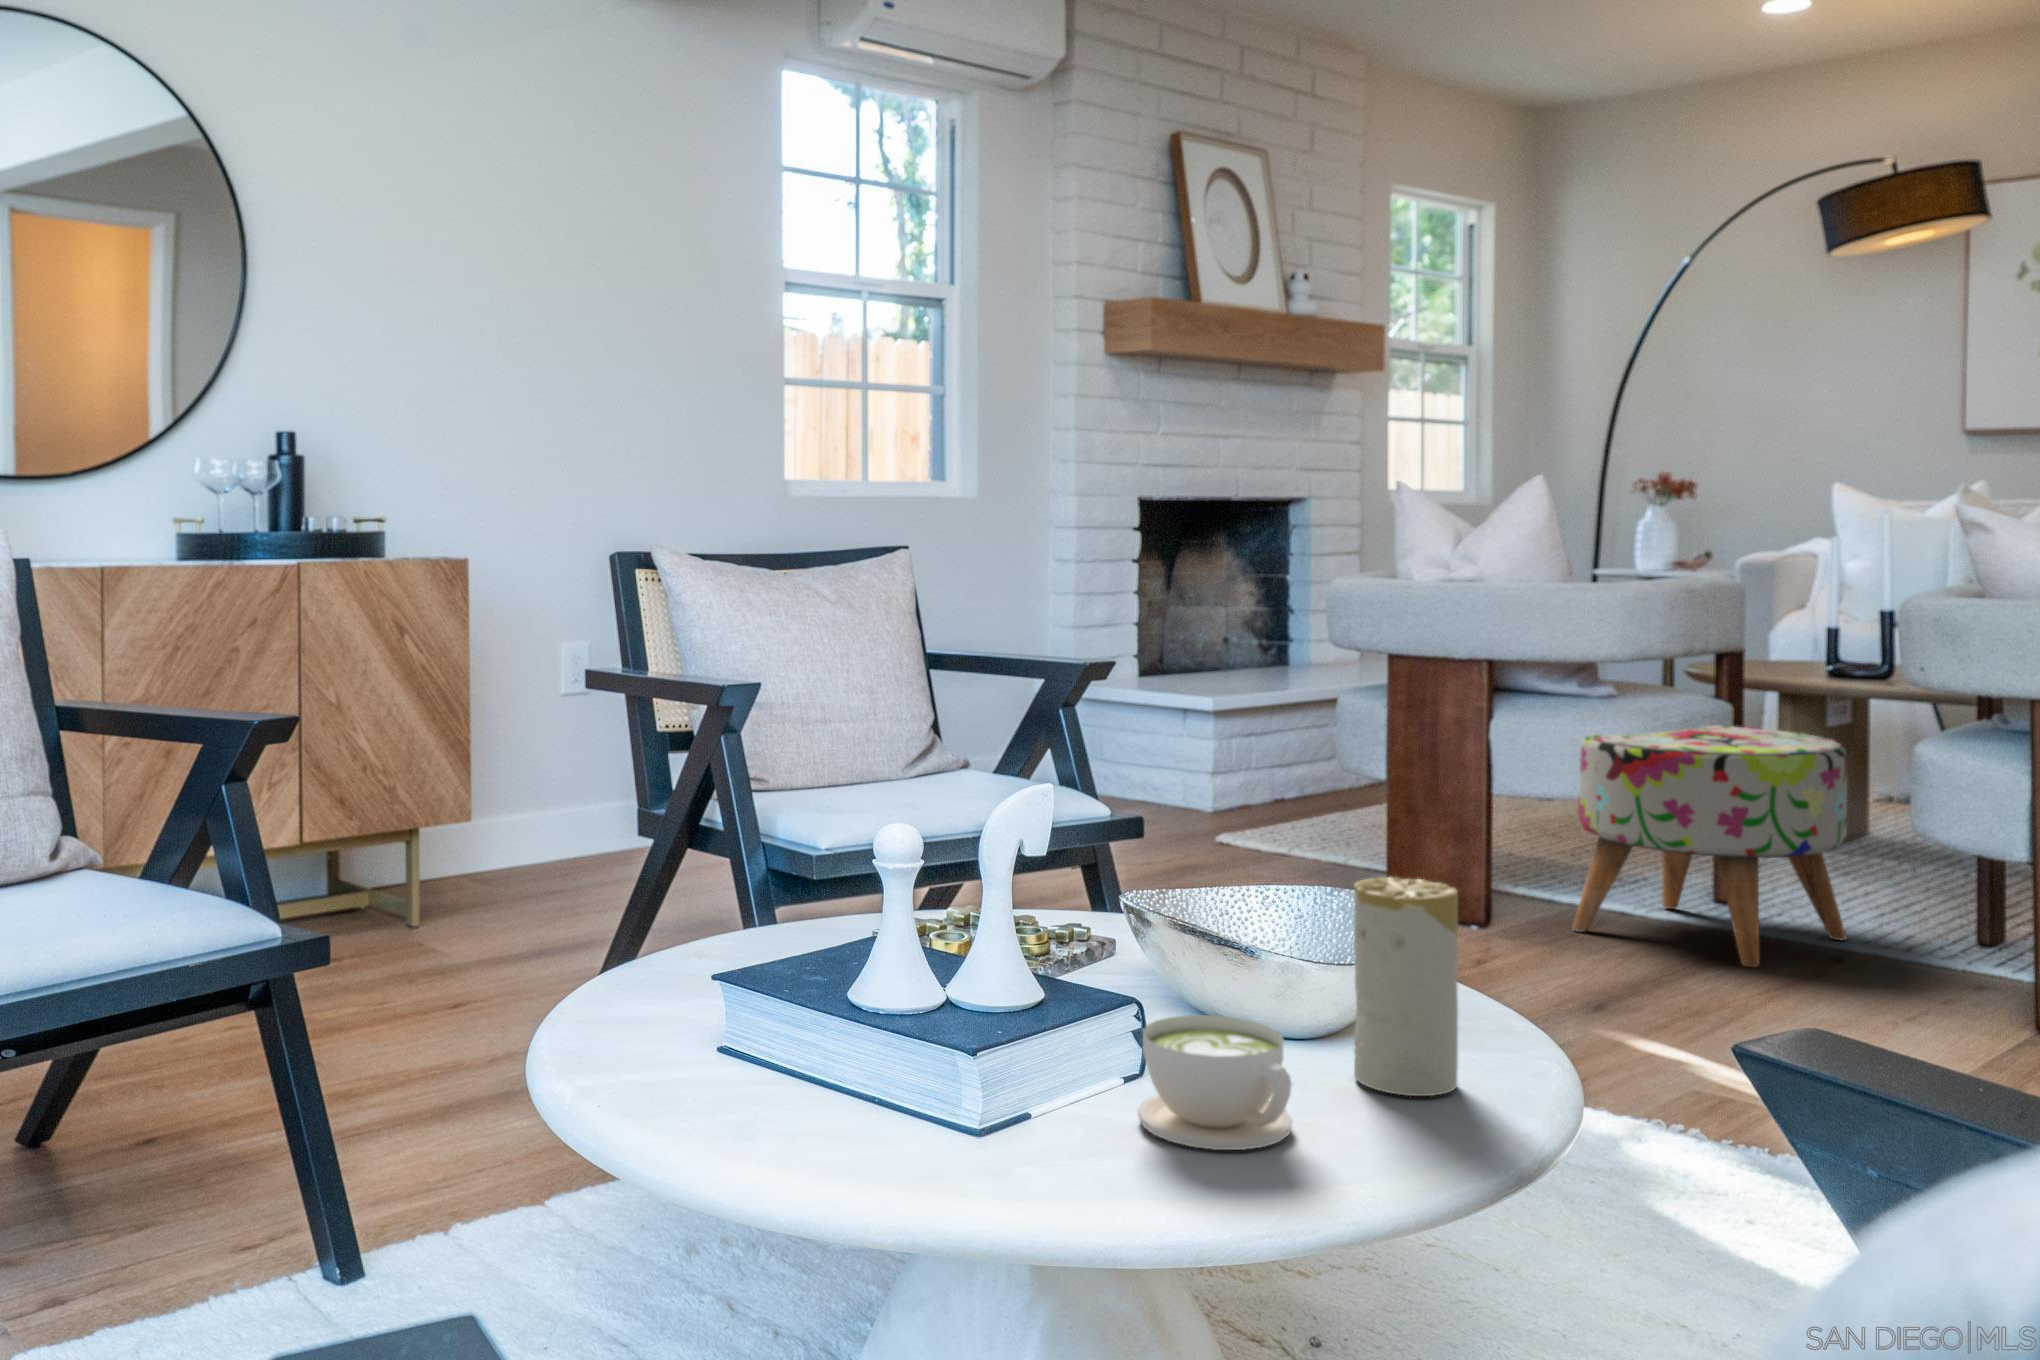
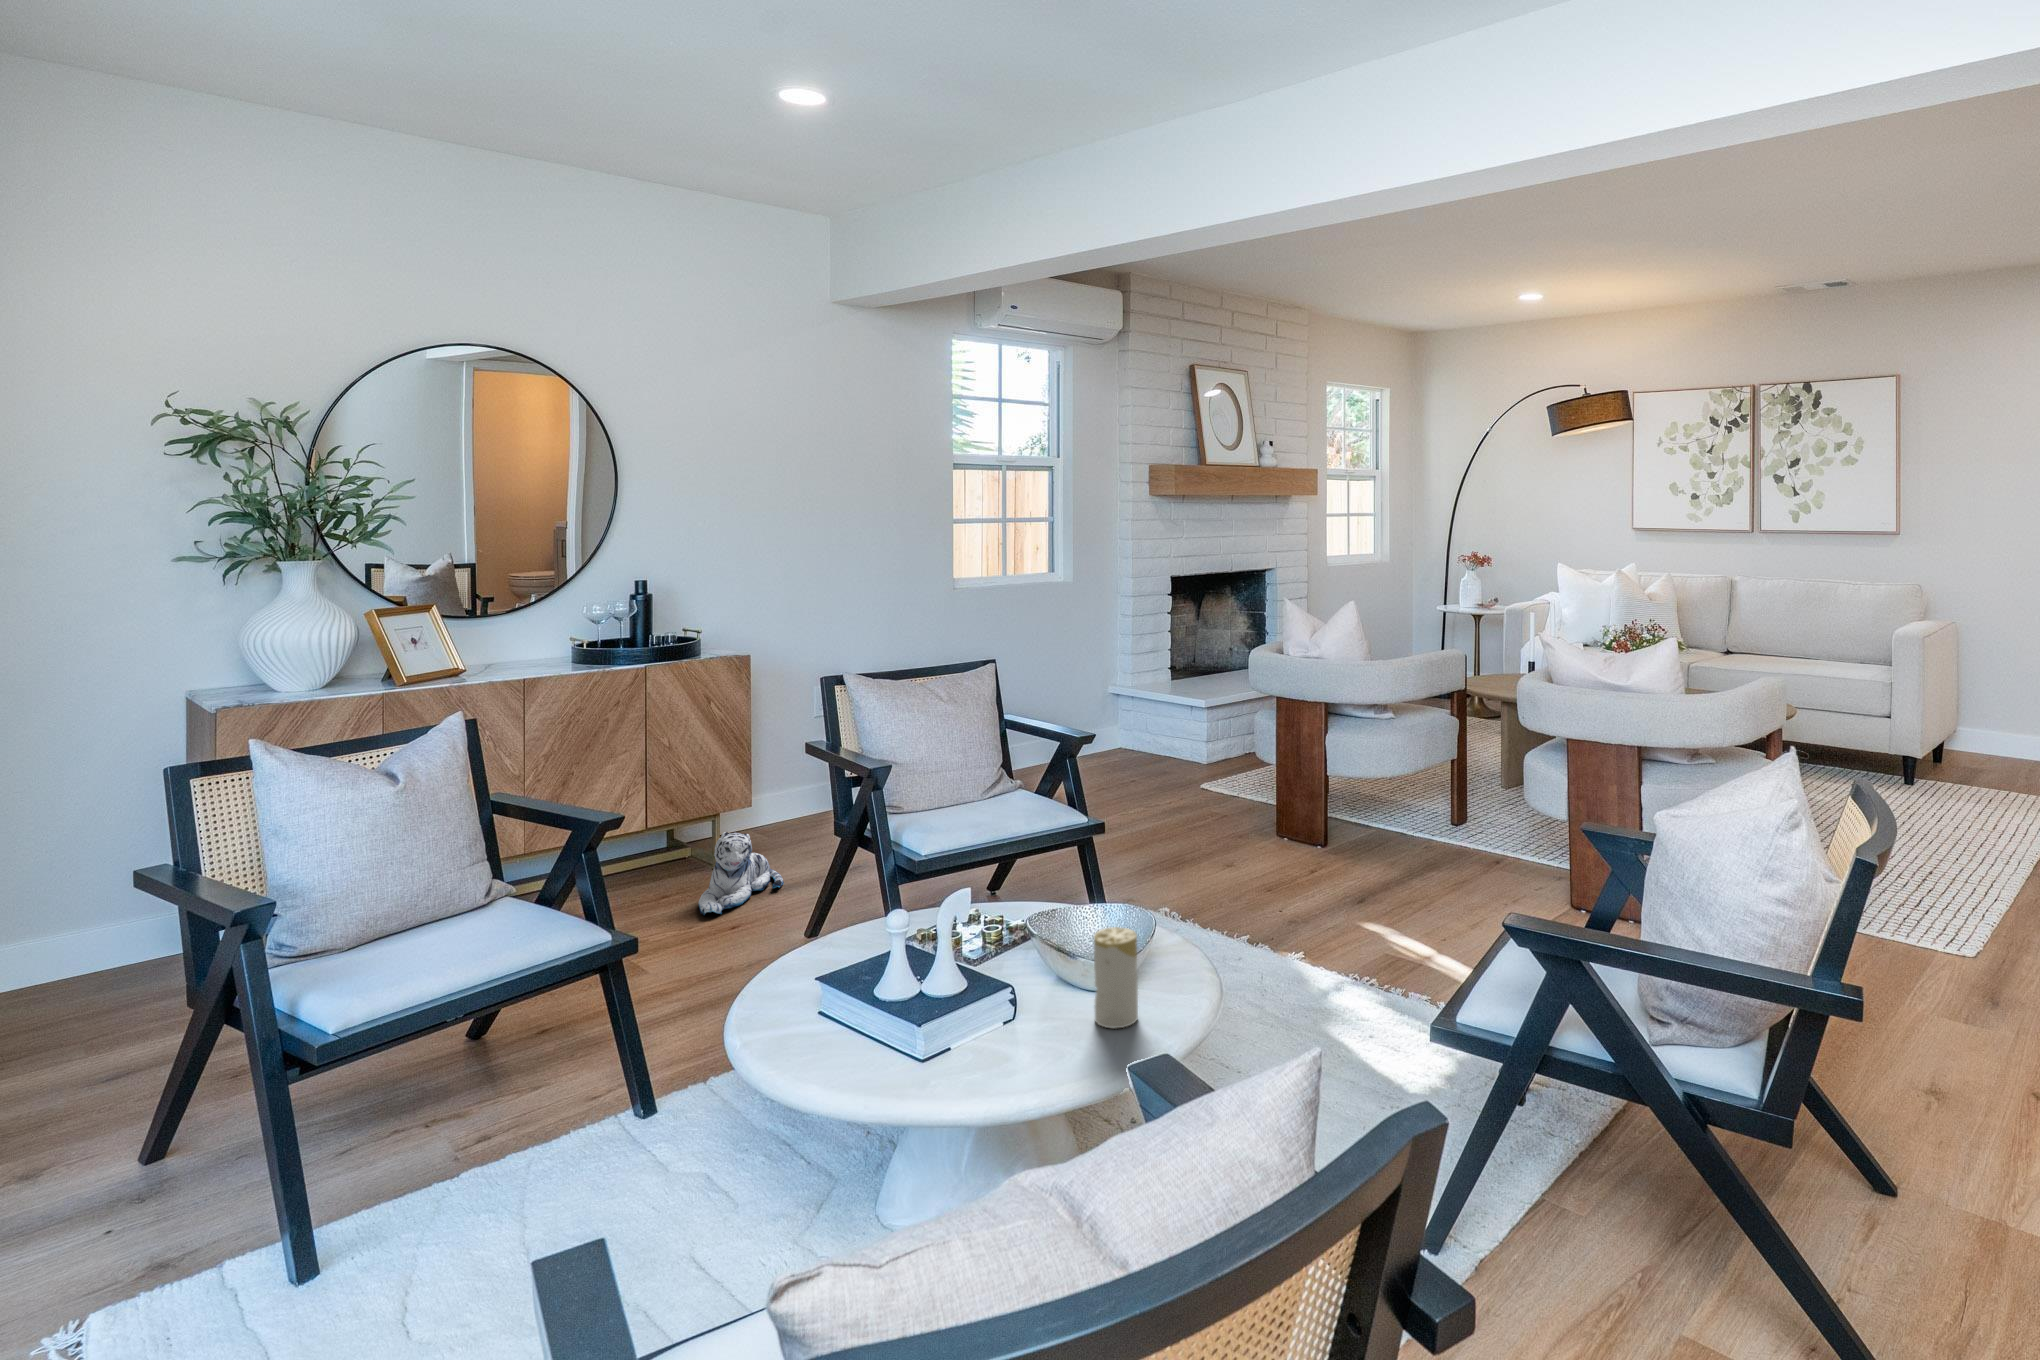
ottoman: present [1572,725,1848,967] -> none [1365,734,1502,872]
plush toy: none [387,843,526,983] -> present [698,832,784,915]
coffee cup: present [1138,1015,1292,1150] -> none [984,1000,1050,1067]

